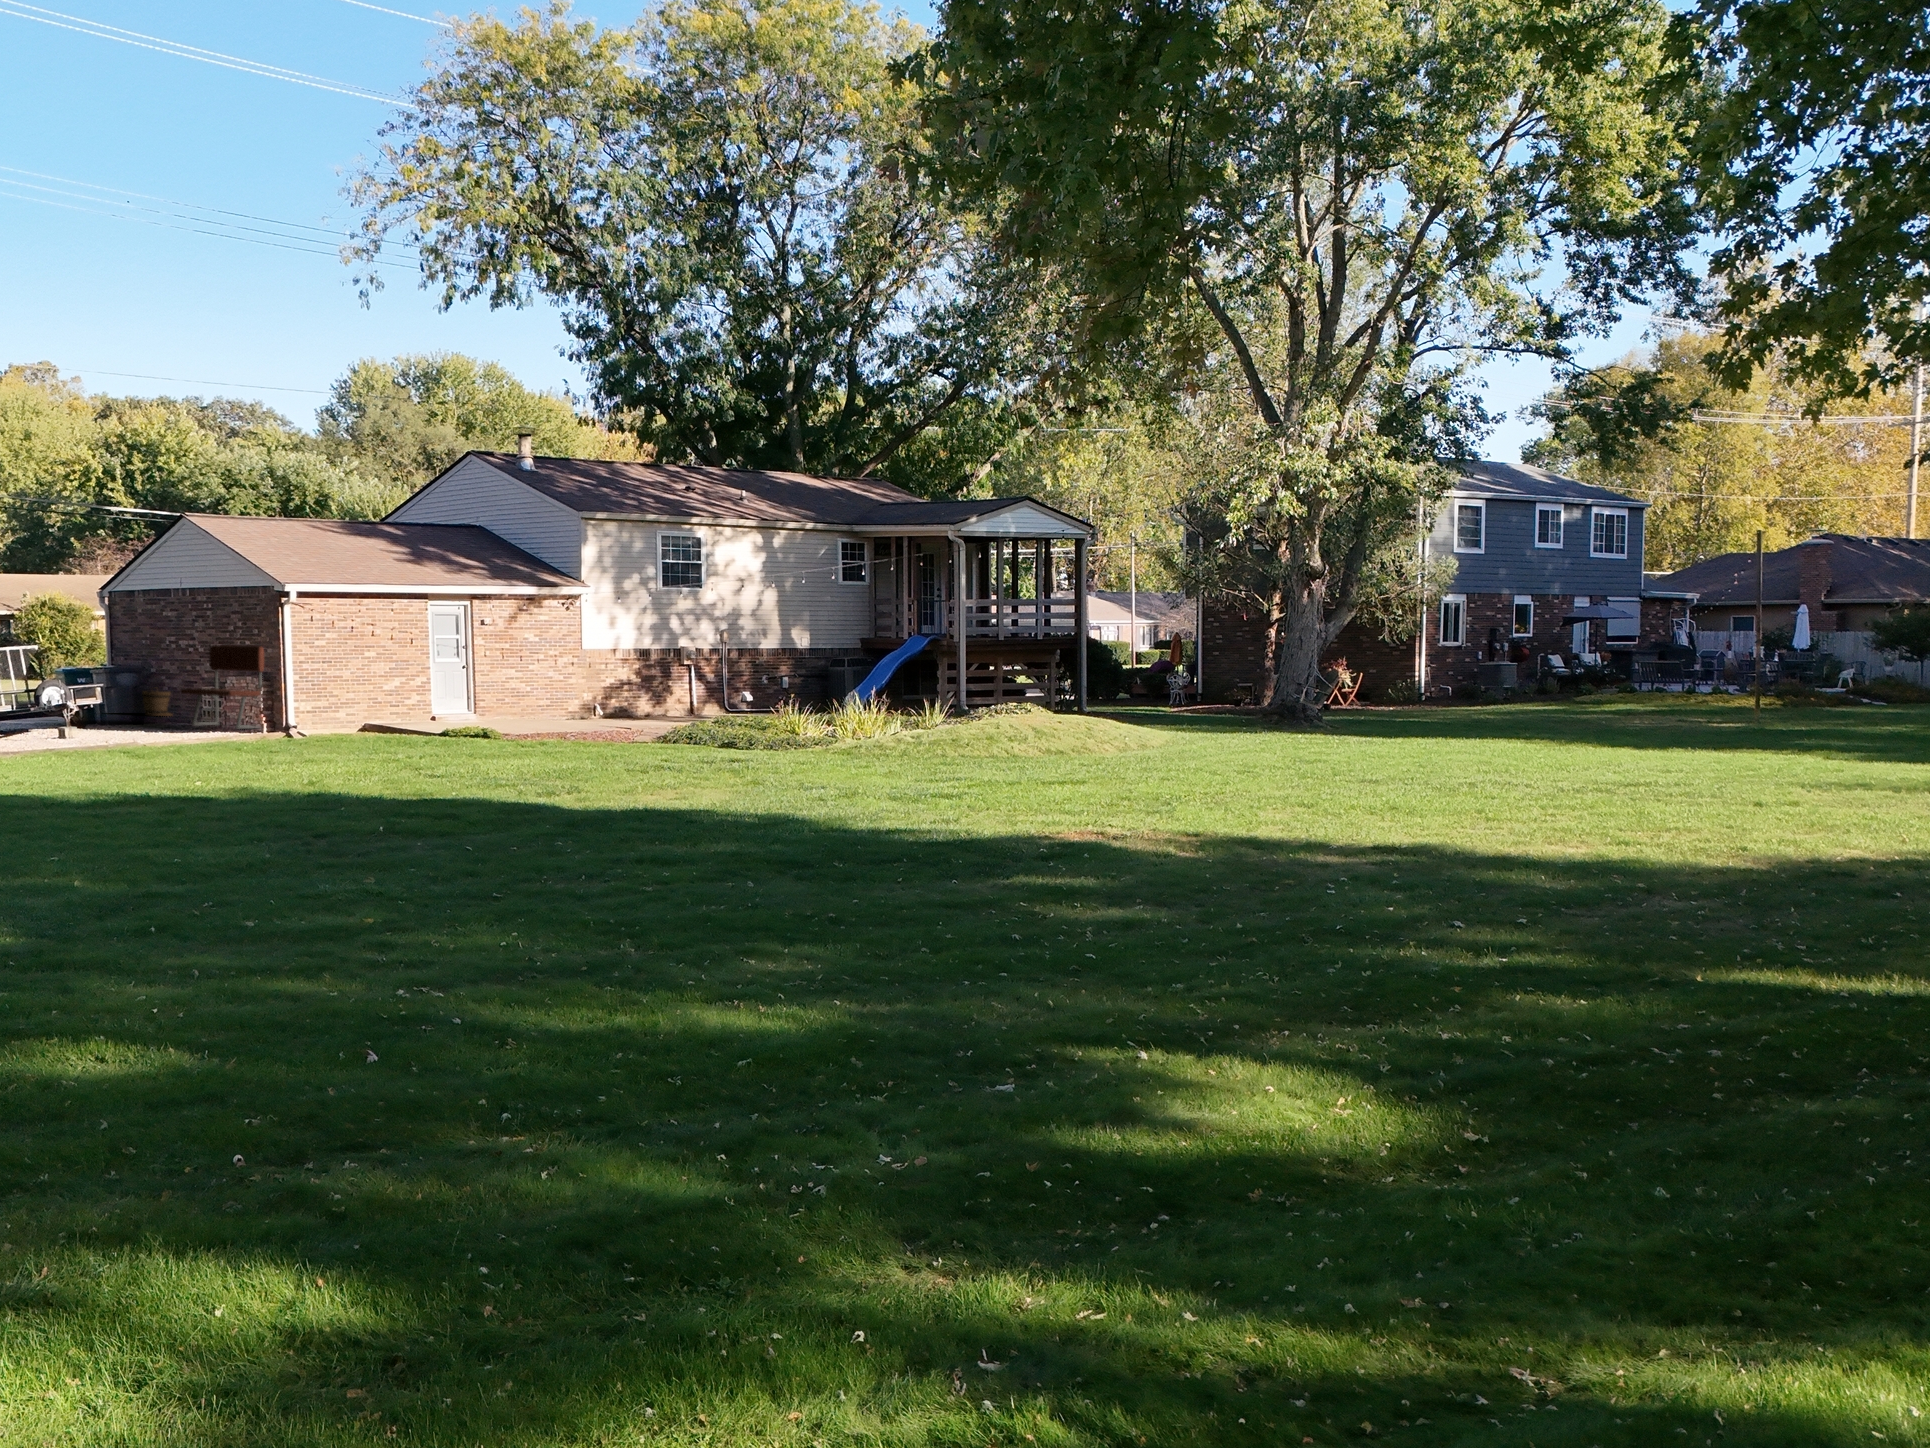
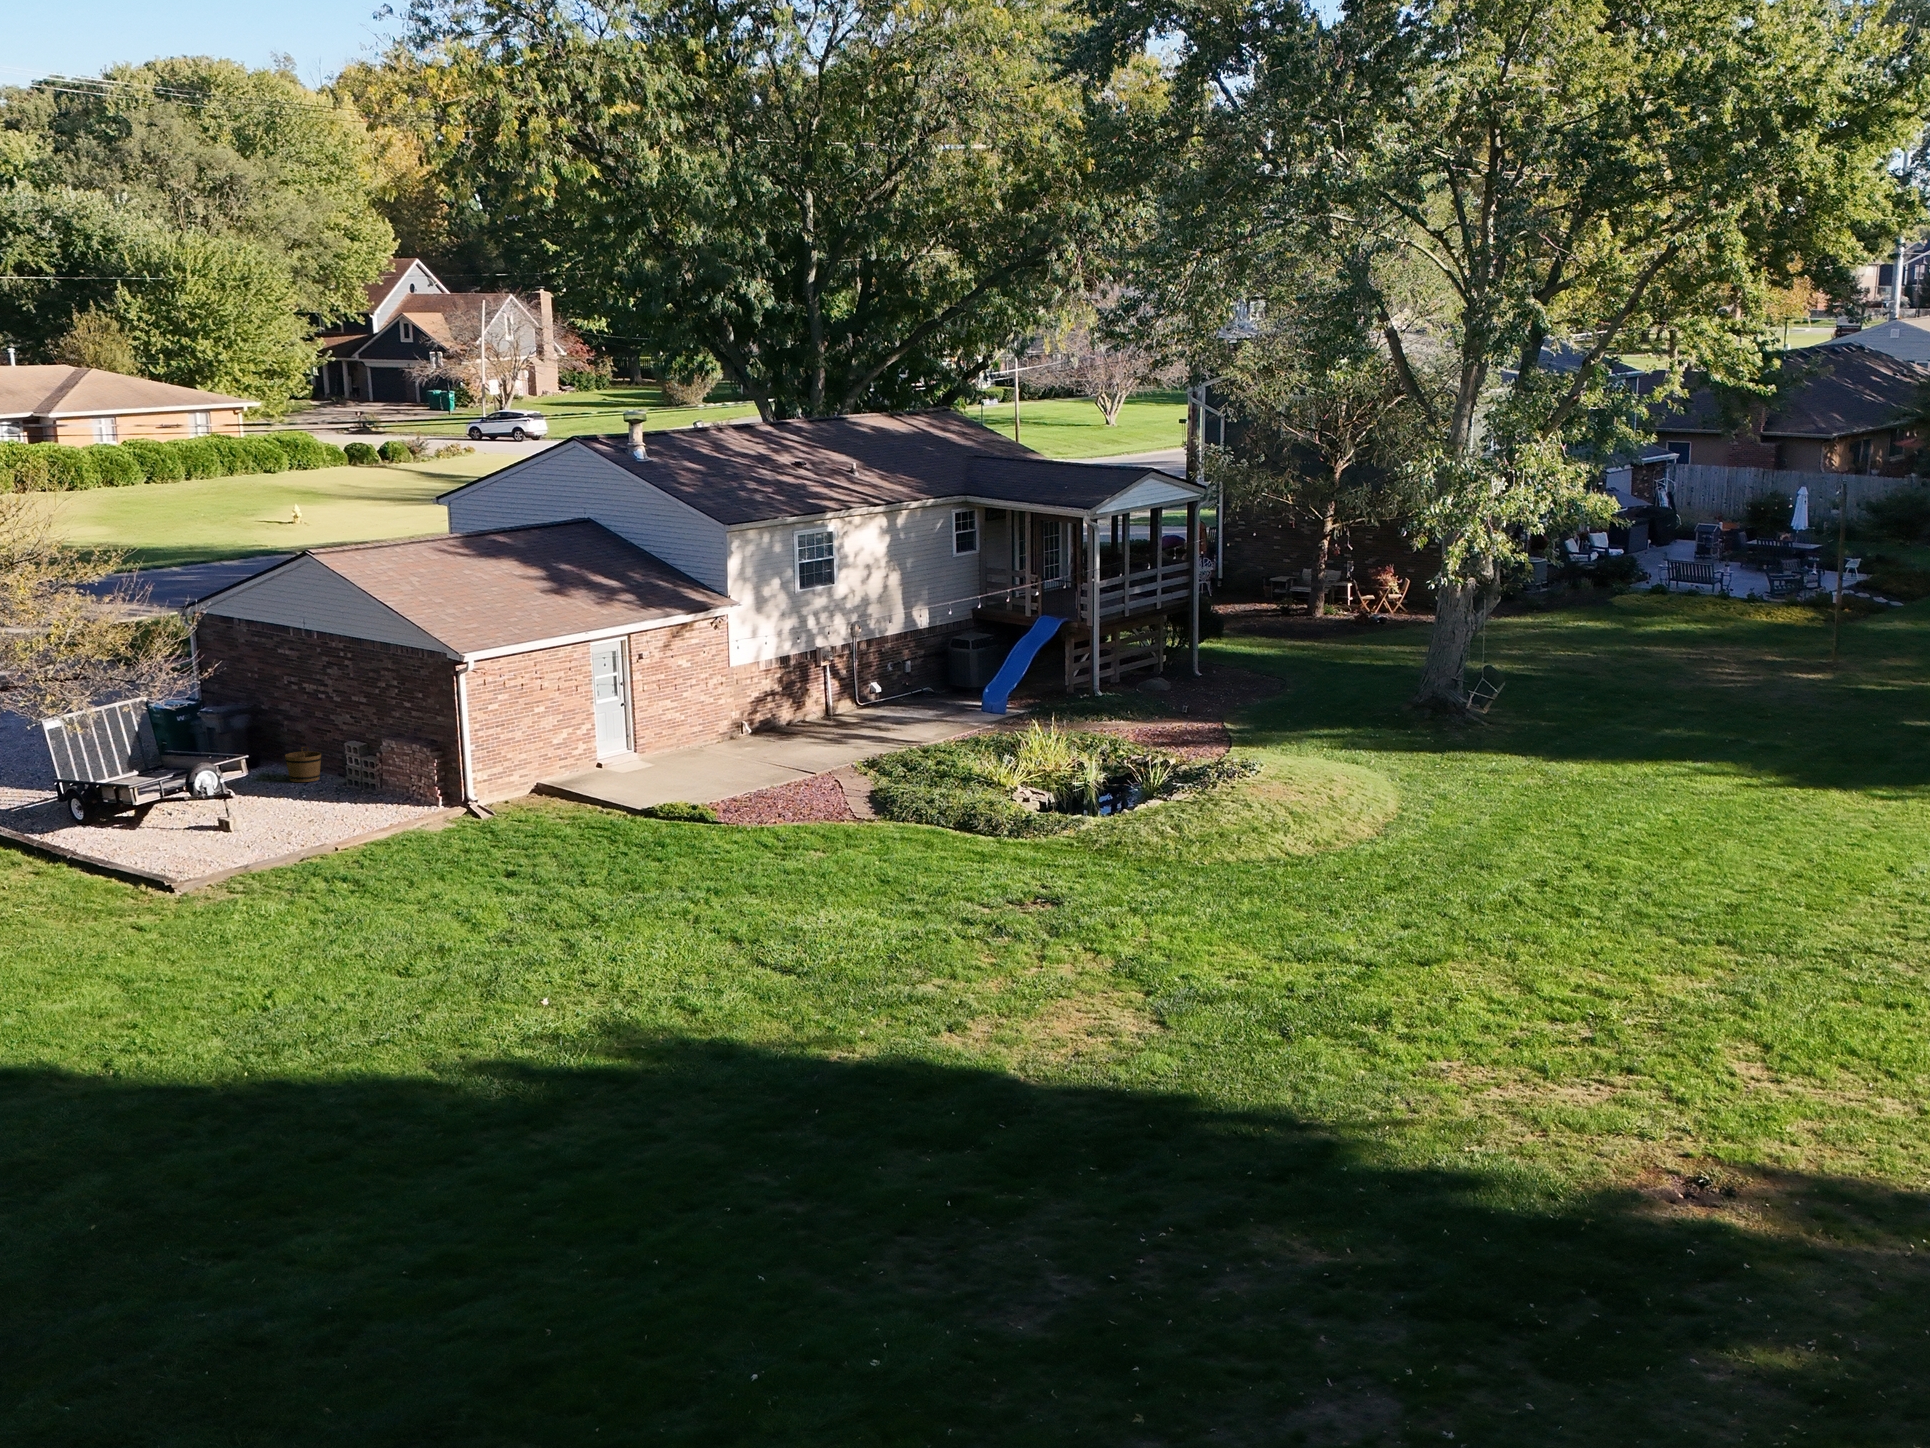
bench: present [180,645,264,729] -> none [346,715,440,812]

